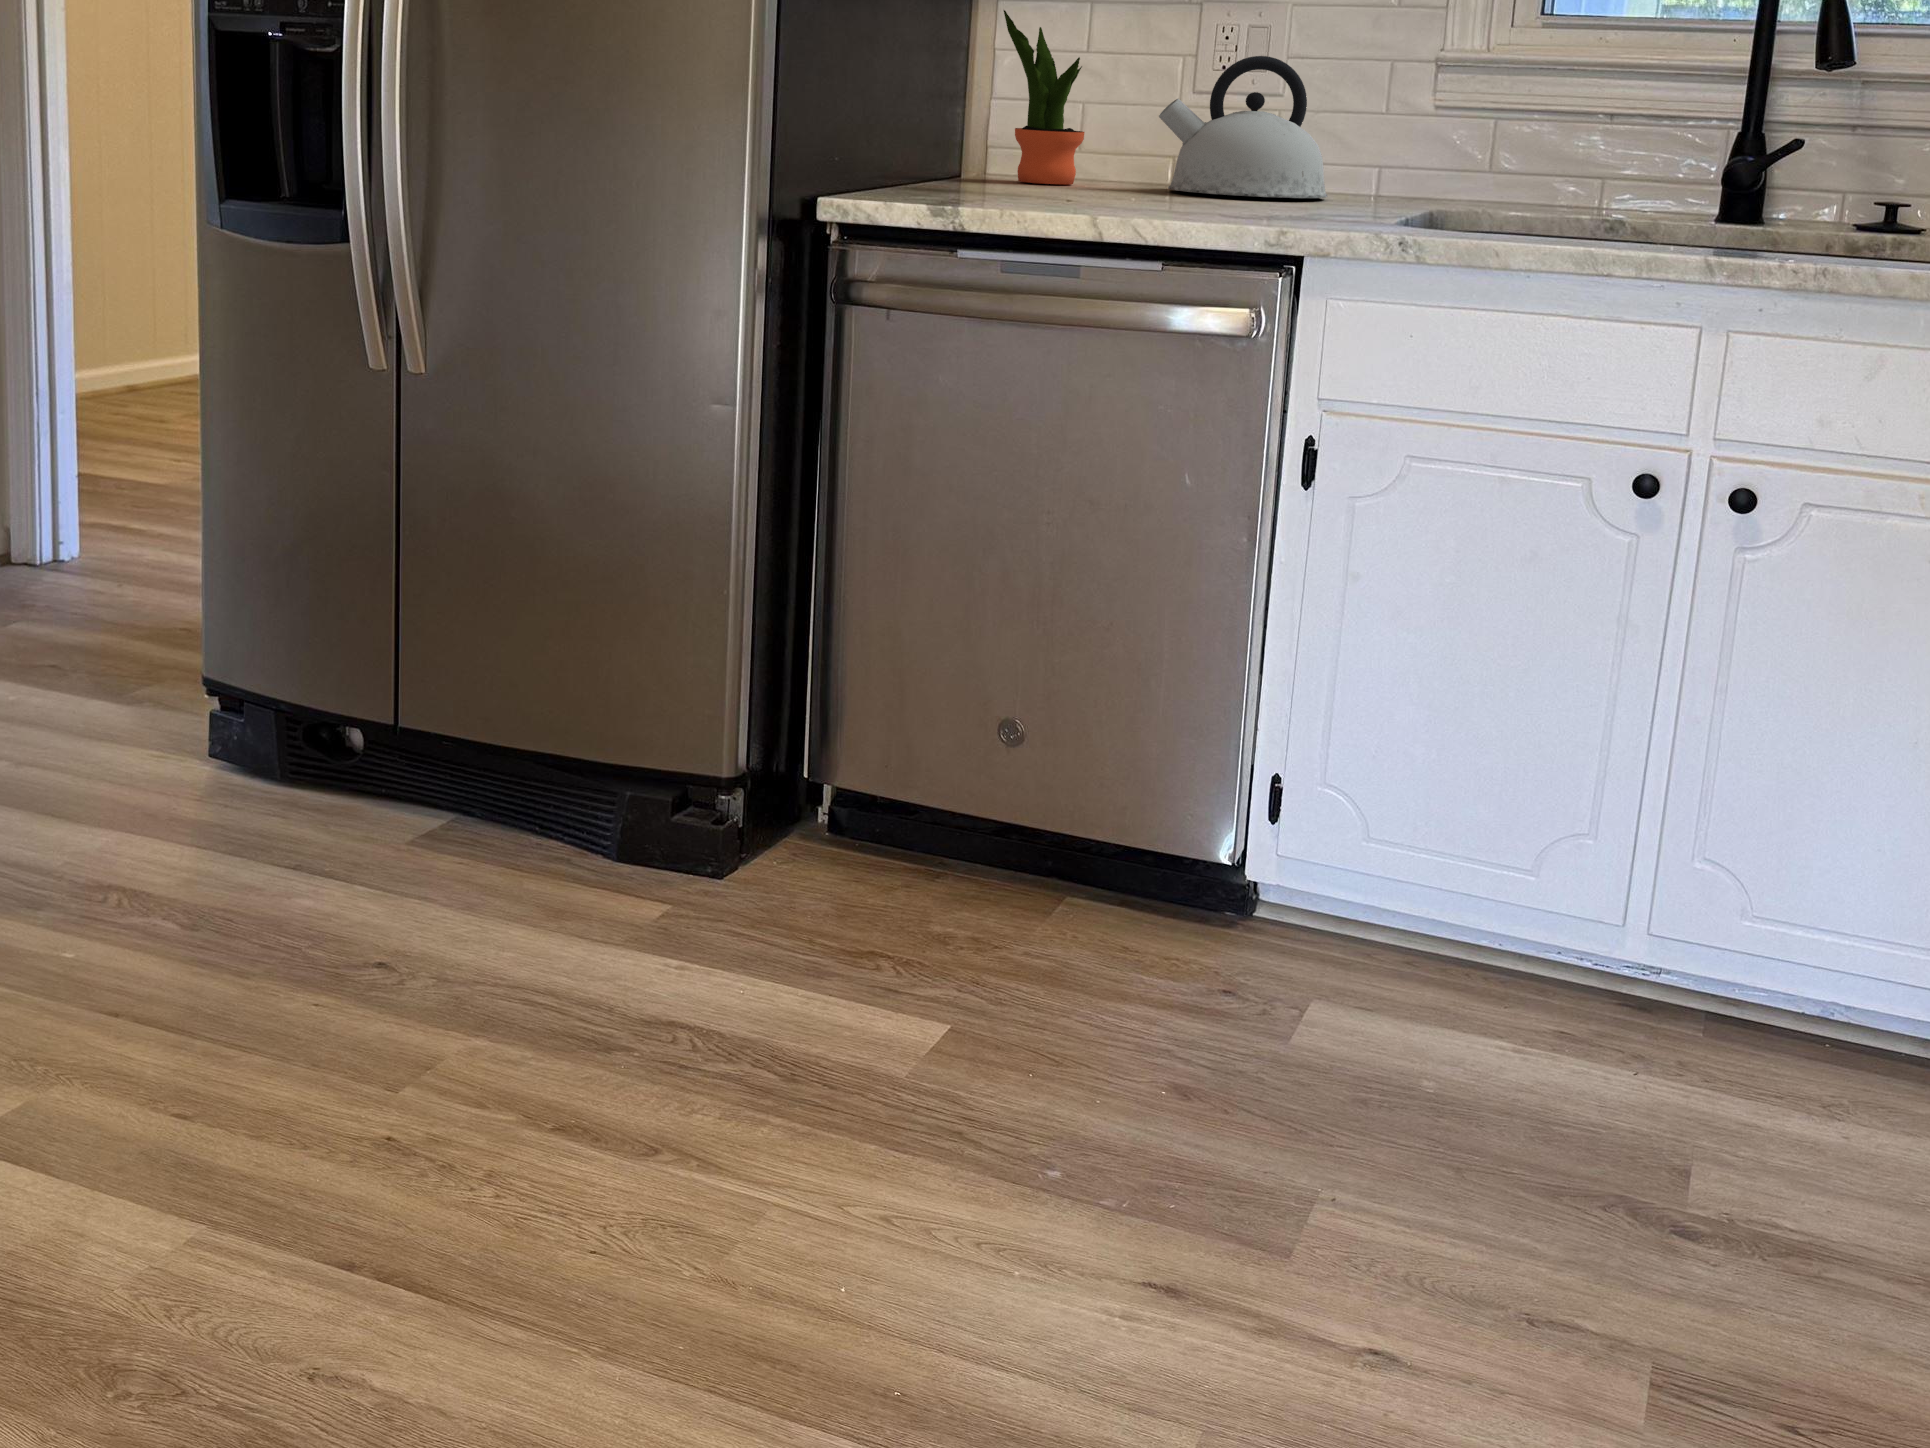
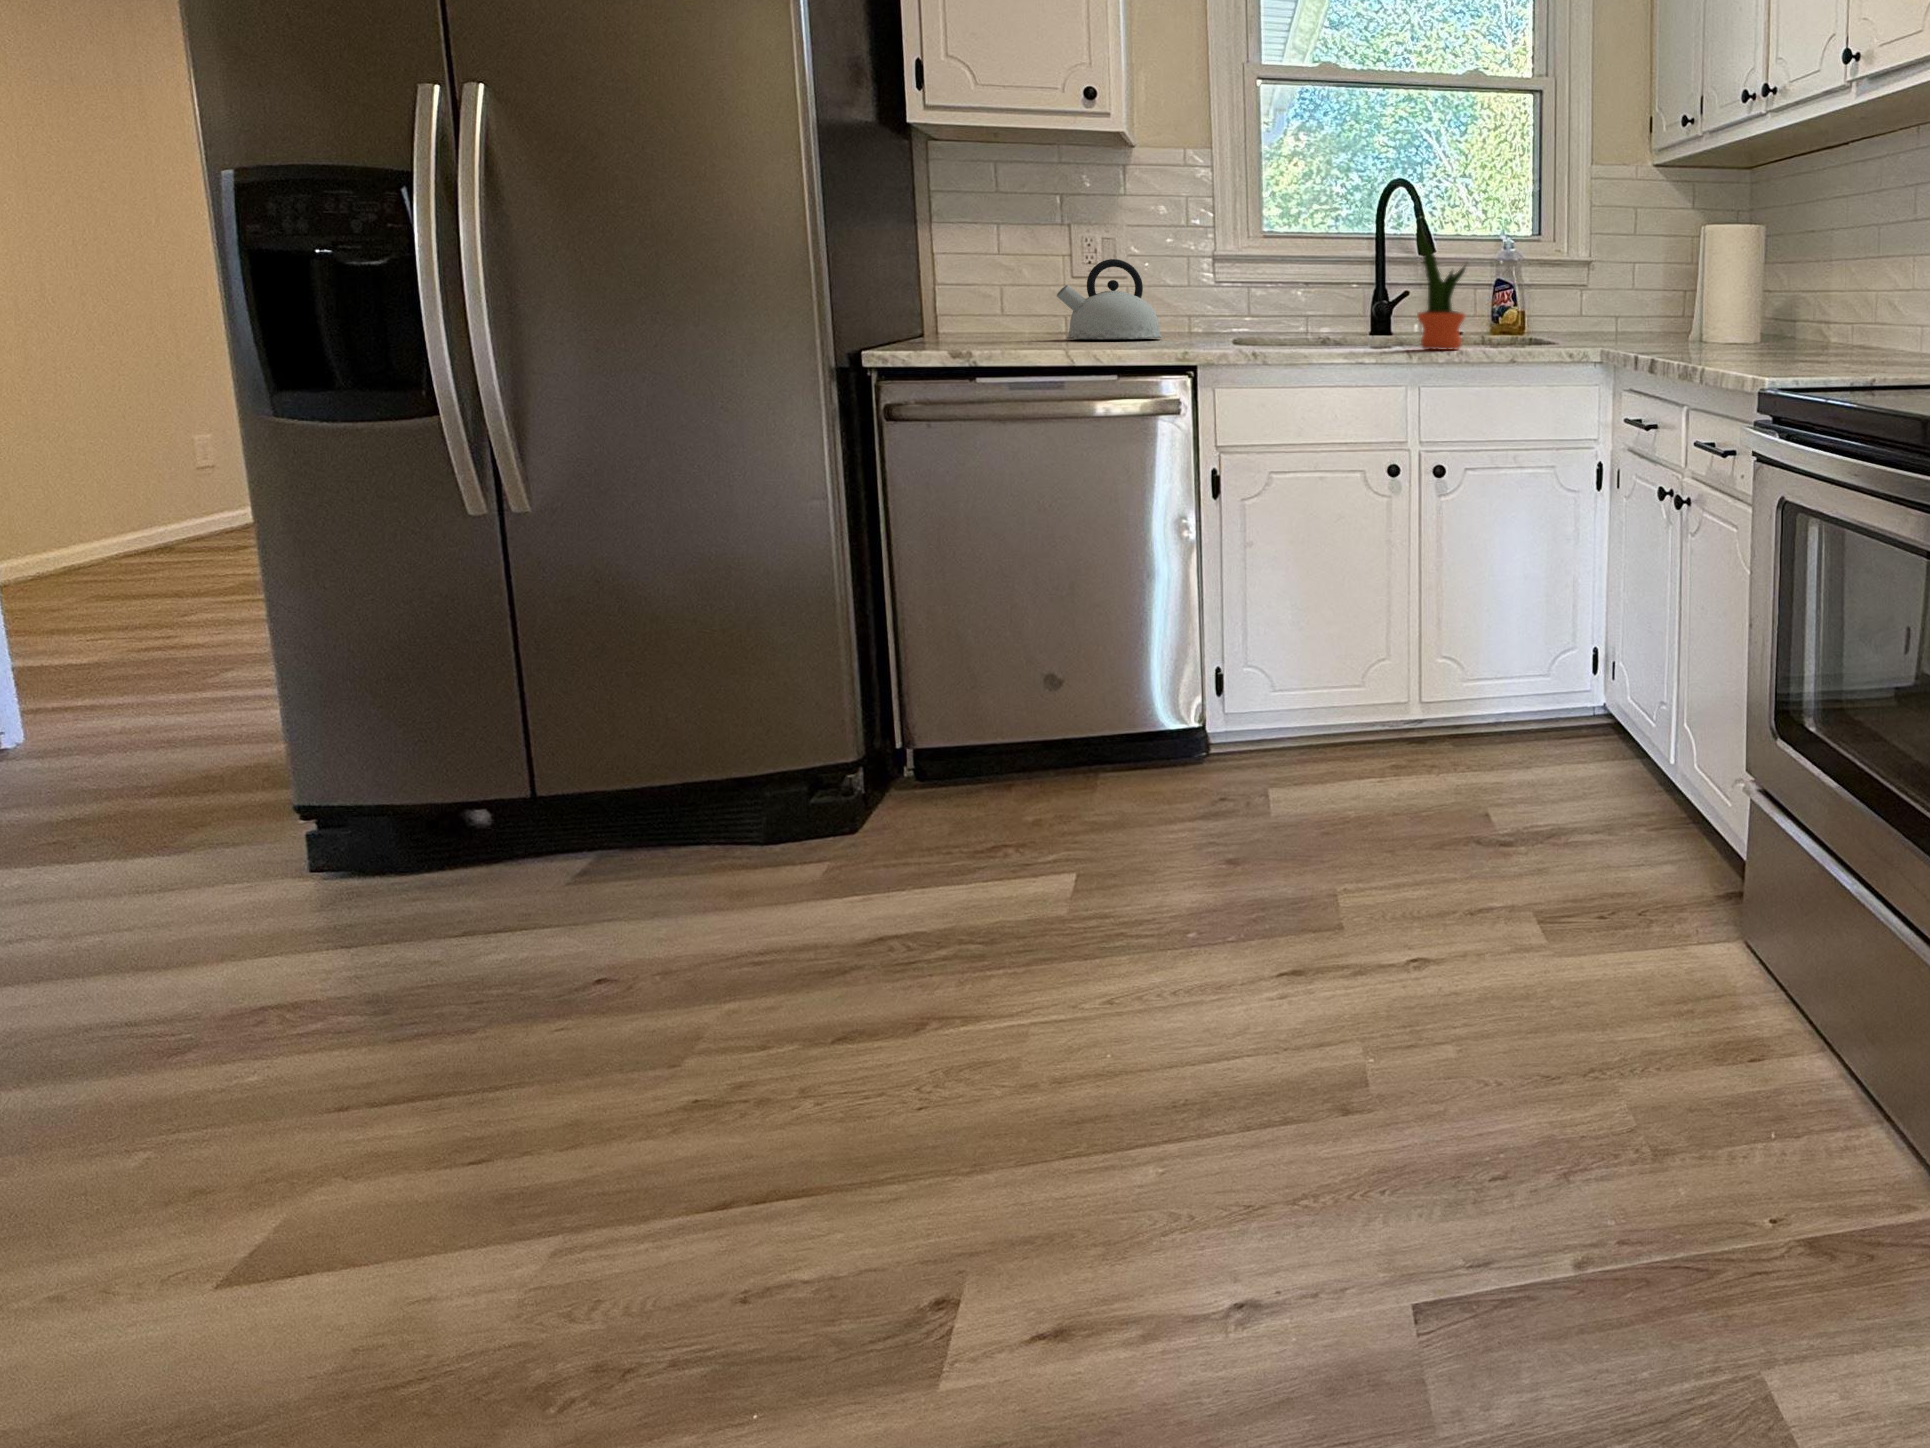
potted plant: present [1004,10,1084,184] -> present [1417,232,1466,350]

